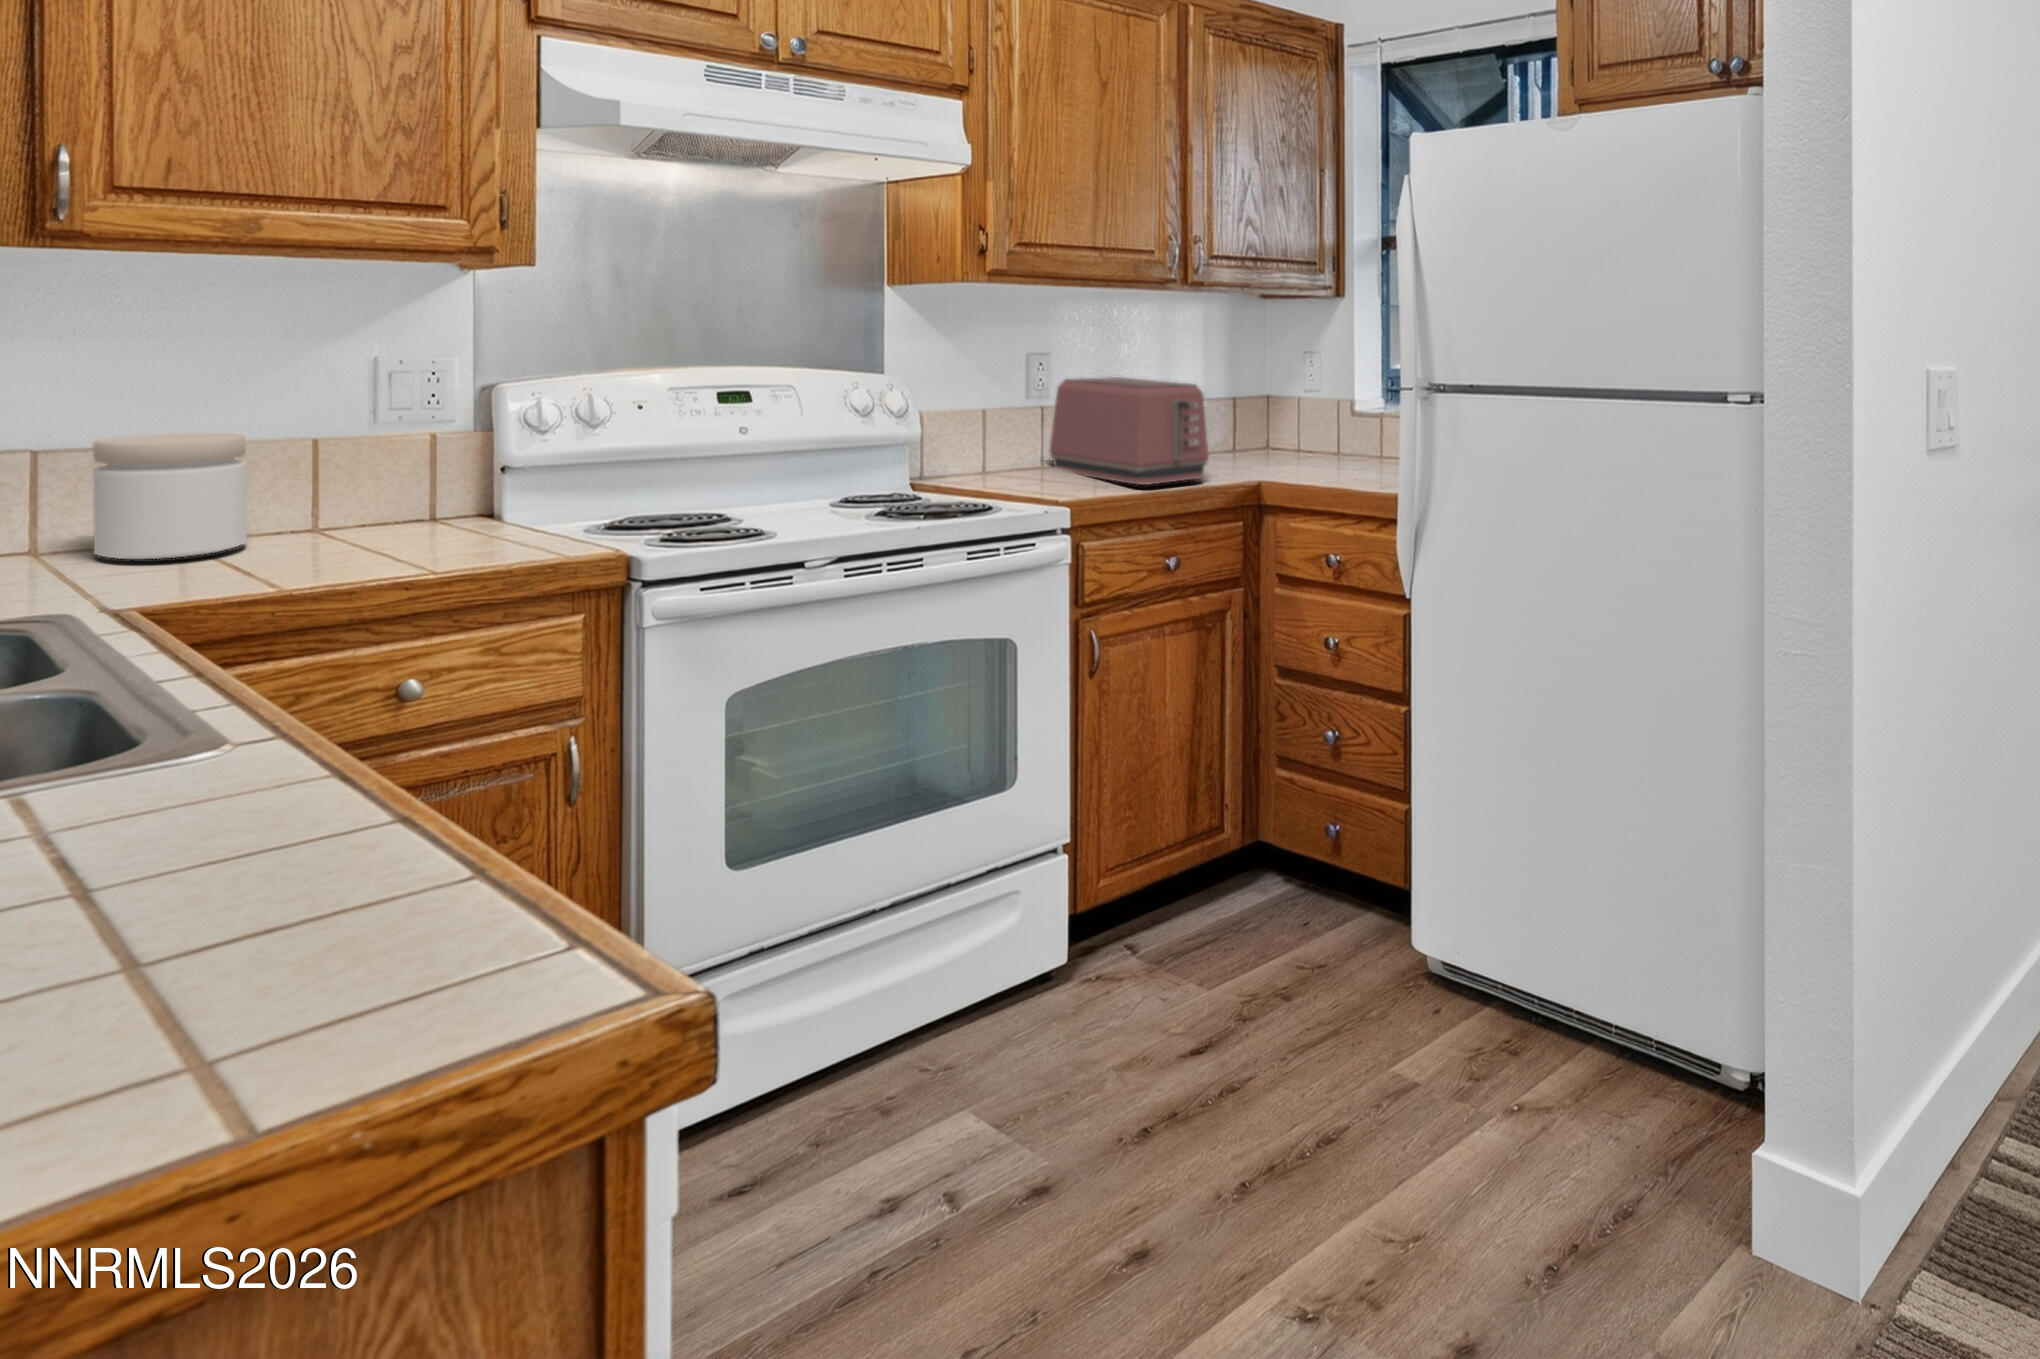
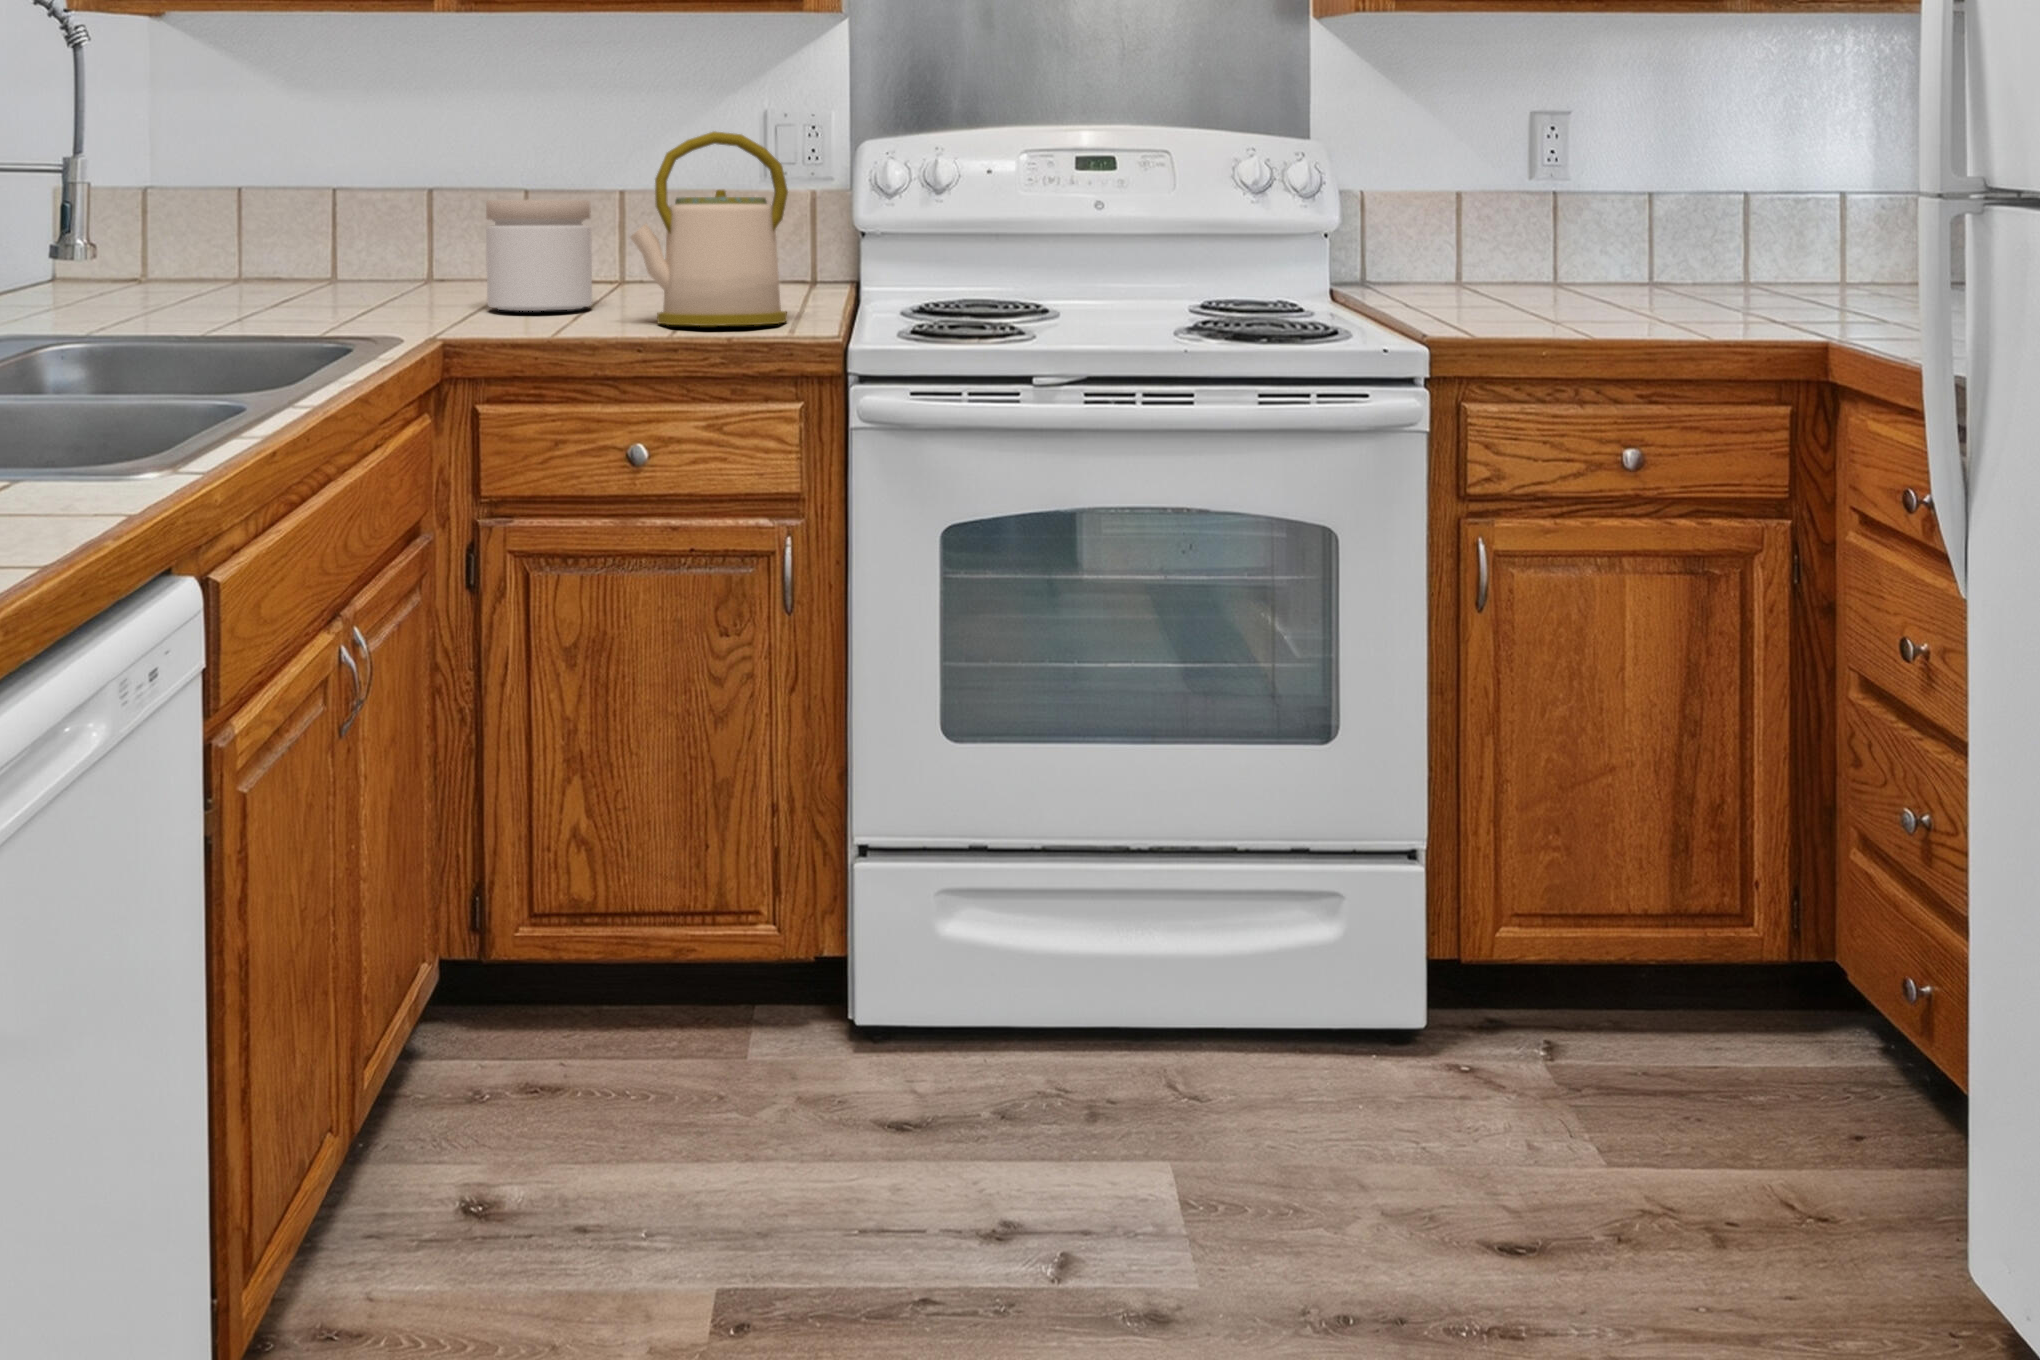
kettle: none [355,374,534,562] -> present [631,132,788,326]
toaster: present [1050,377,1209,485] -> none [1515,165,1728,324]

